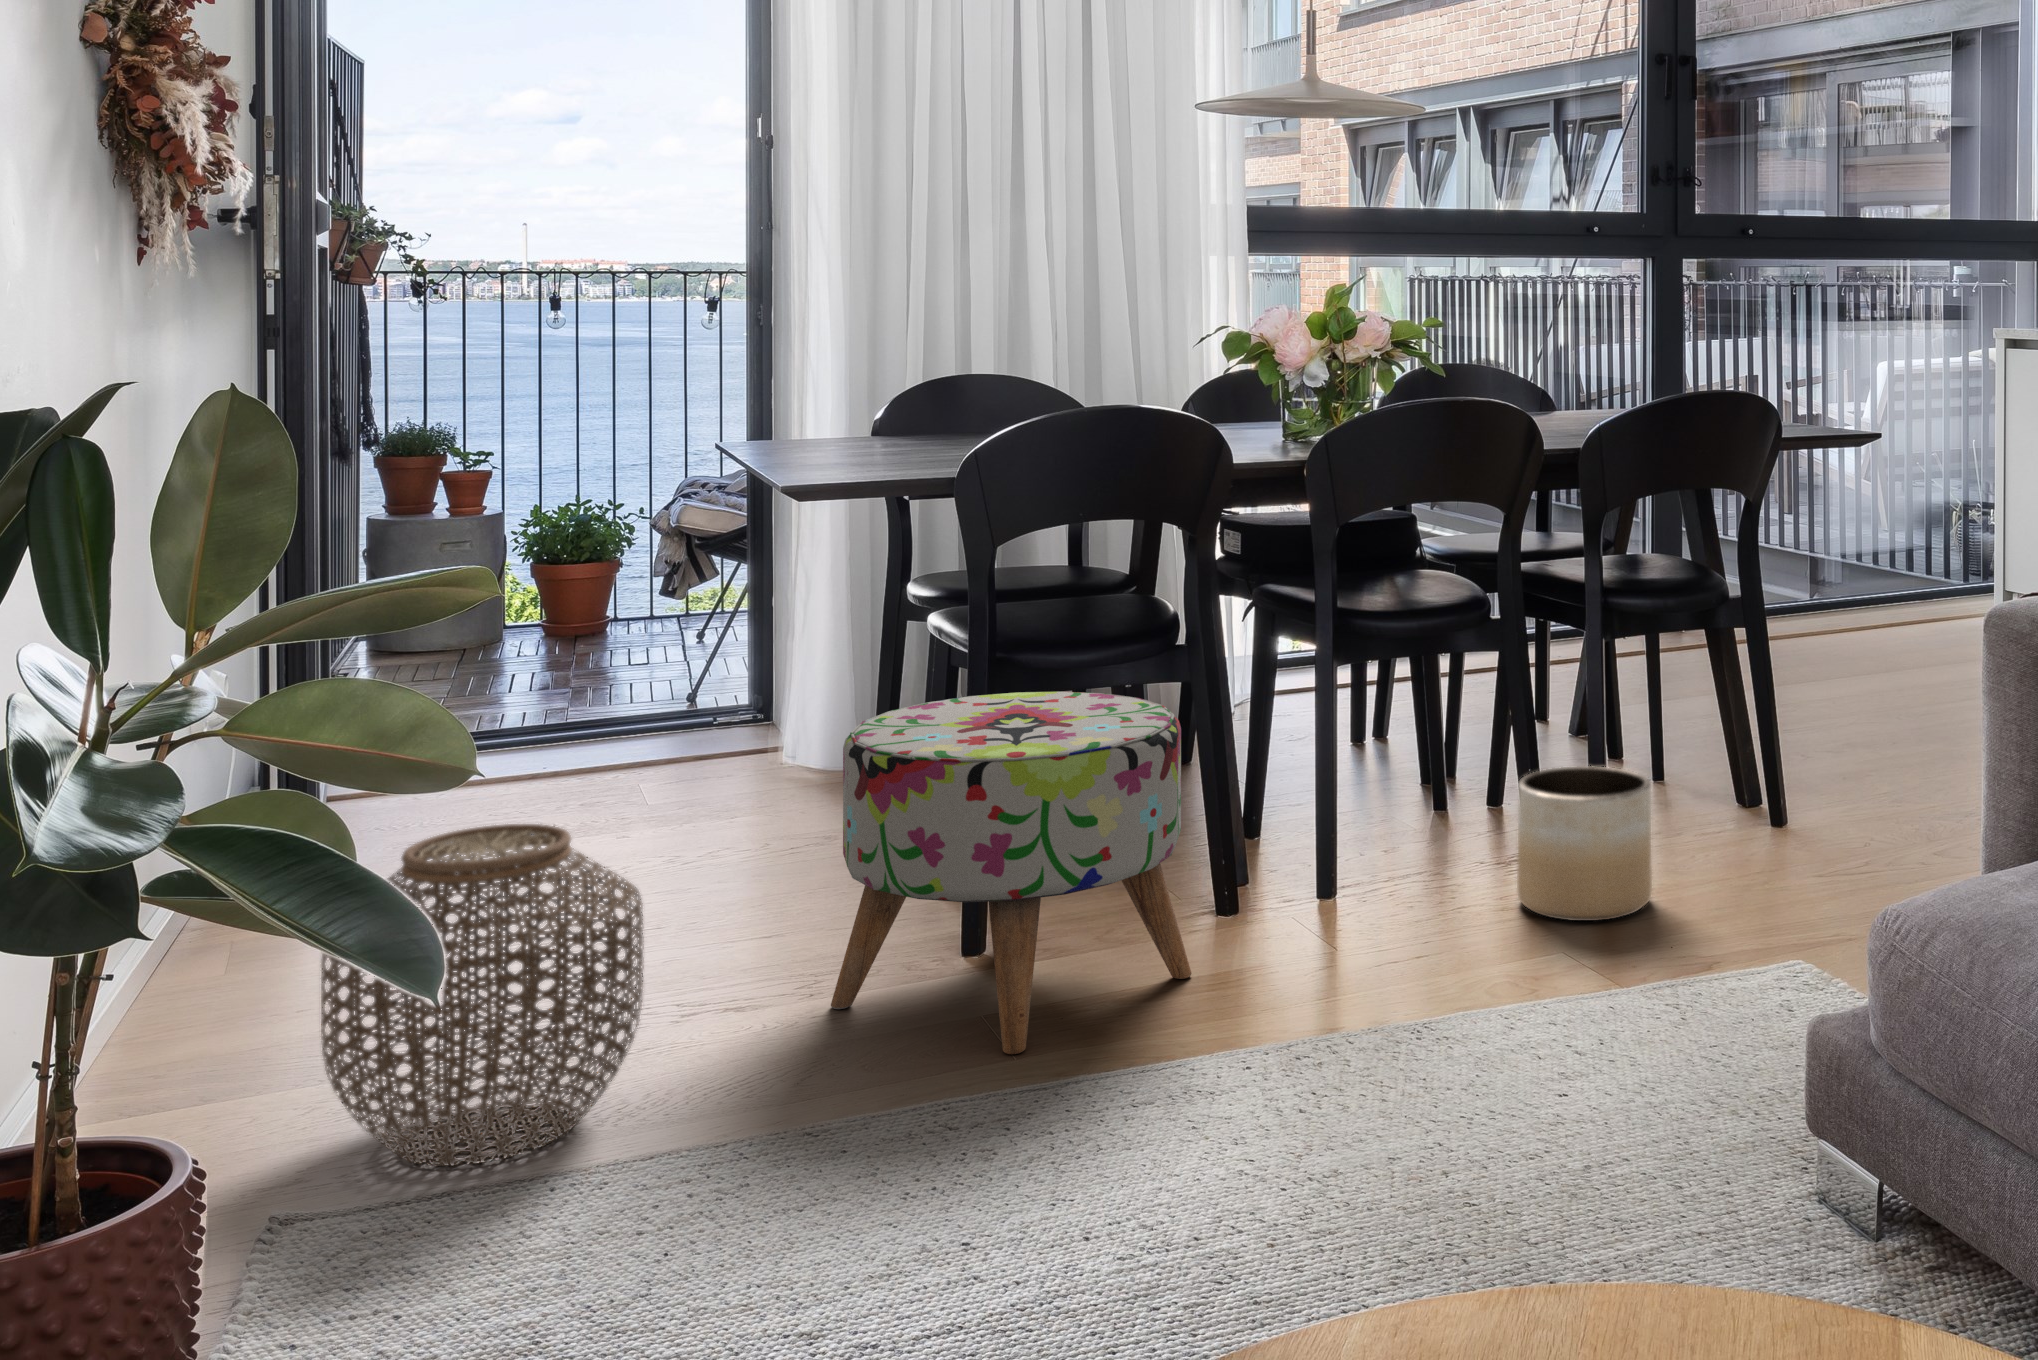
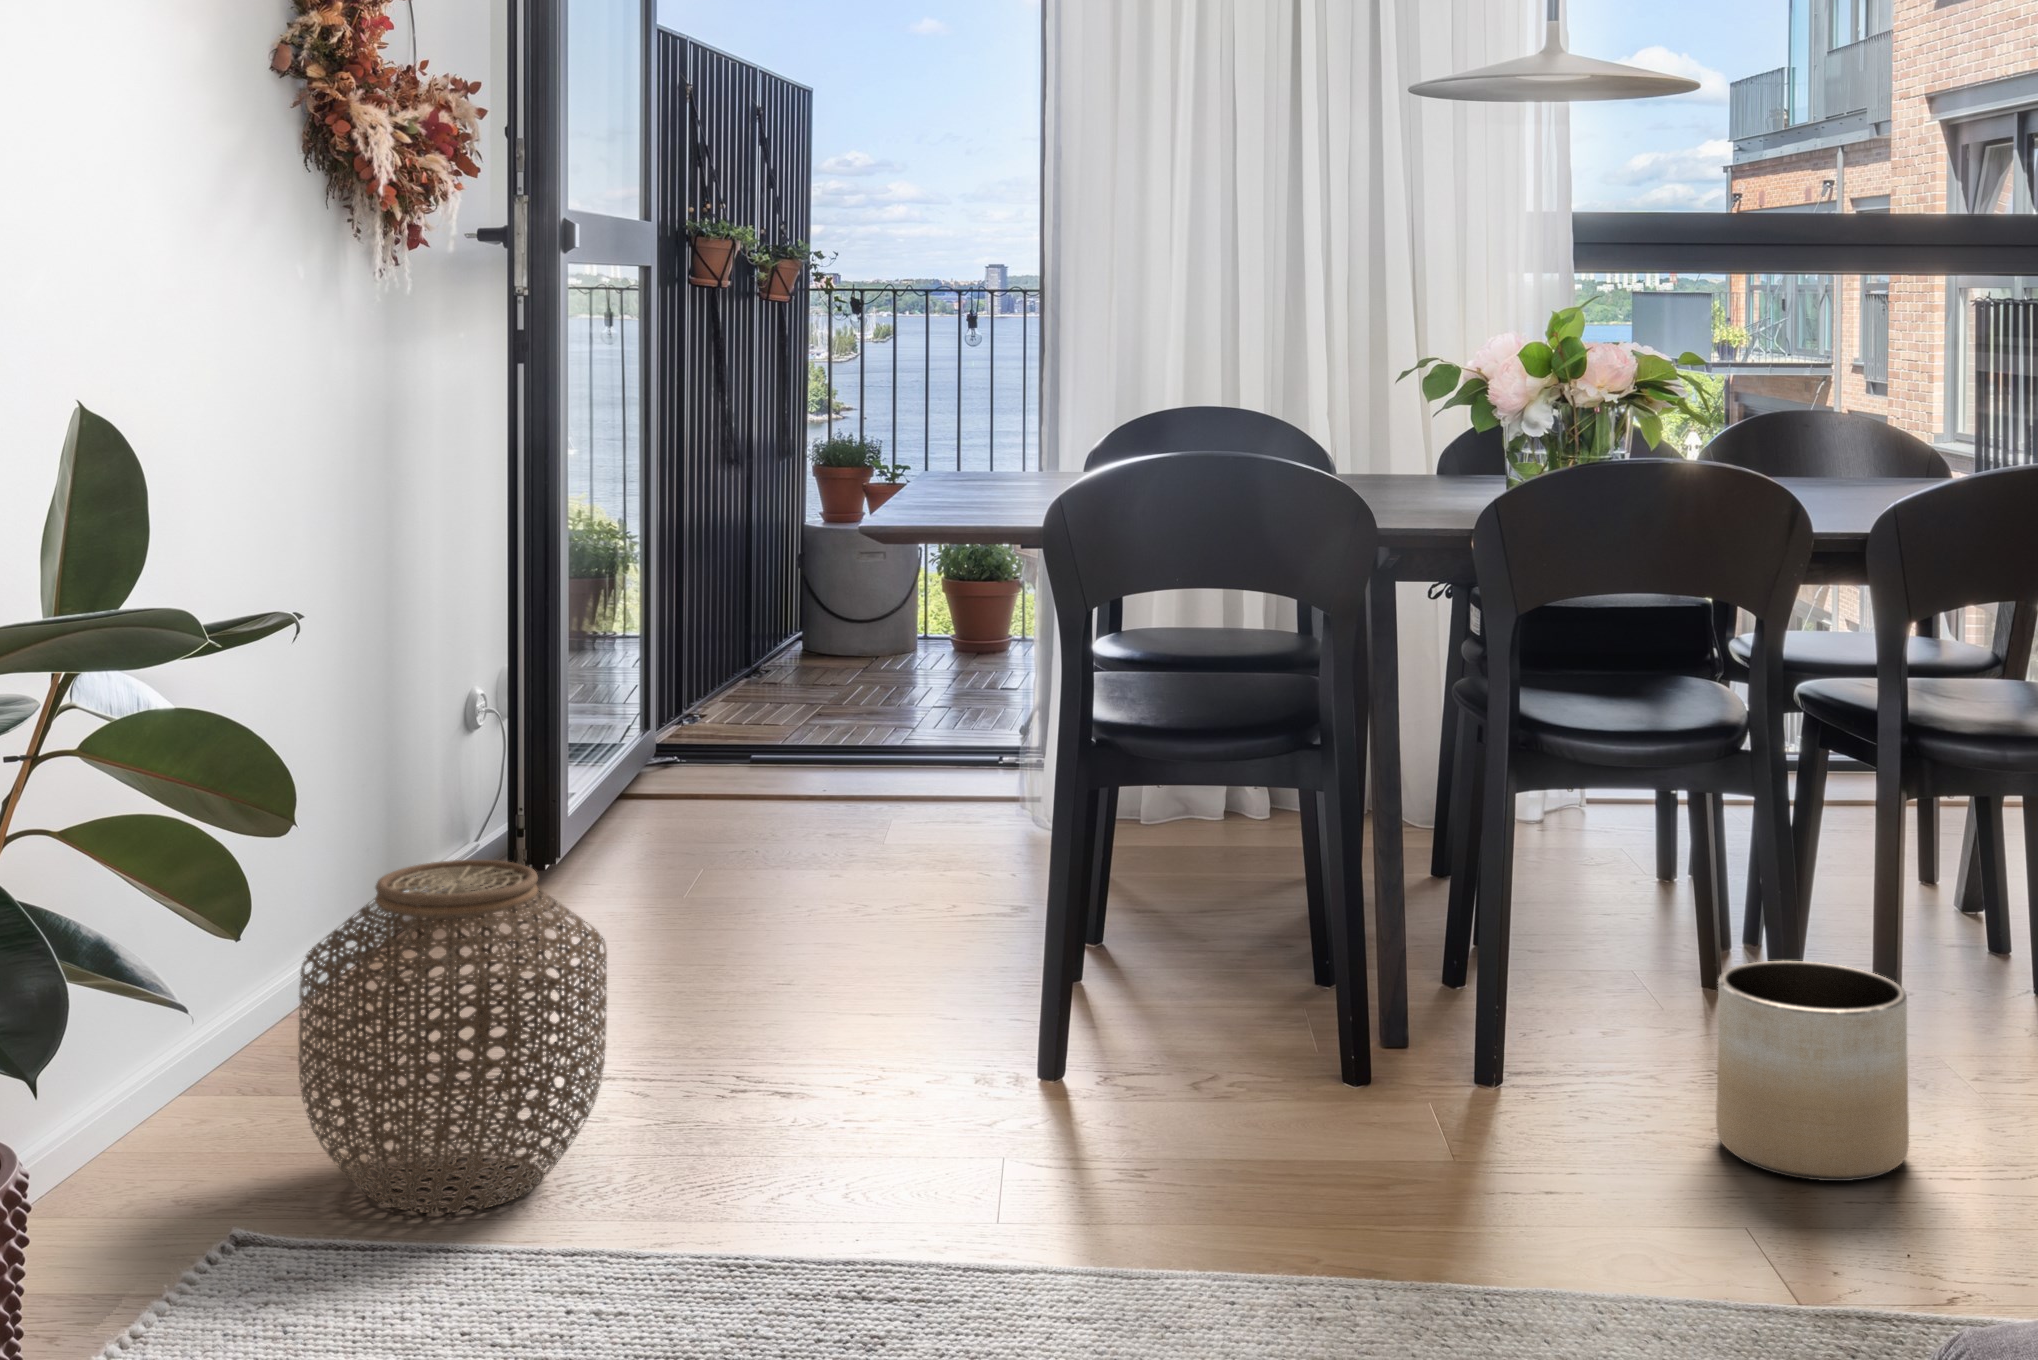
ottoman: present [831,692,1192,1054] -> none [855,779,1250,1208]

